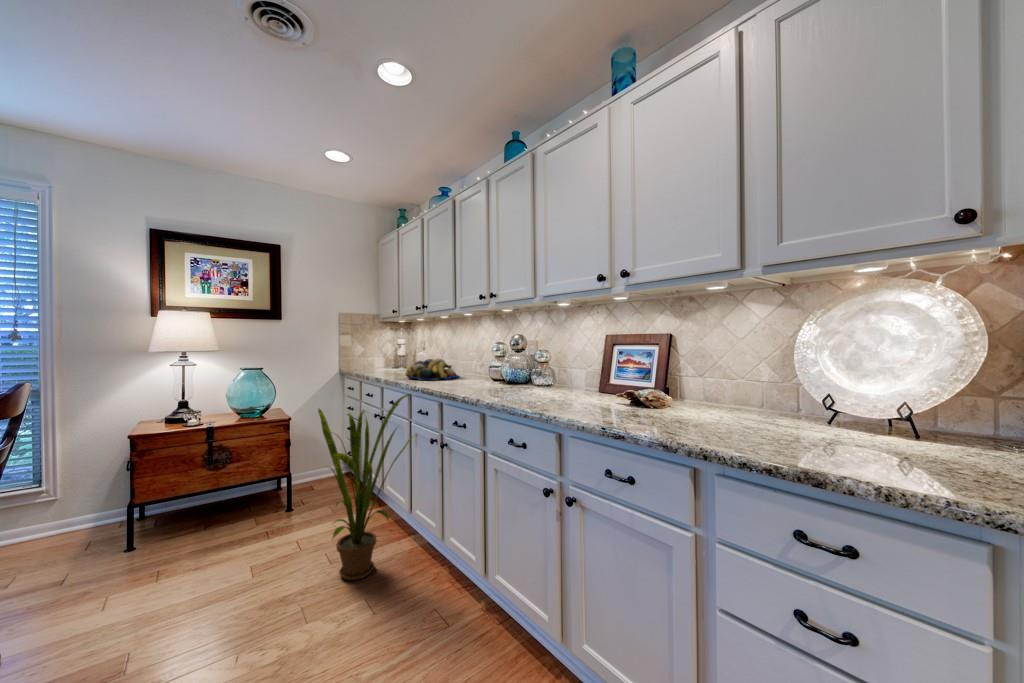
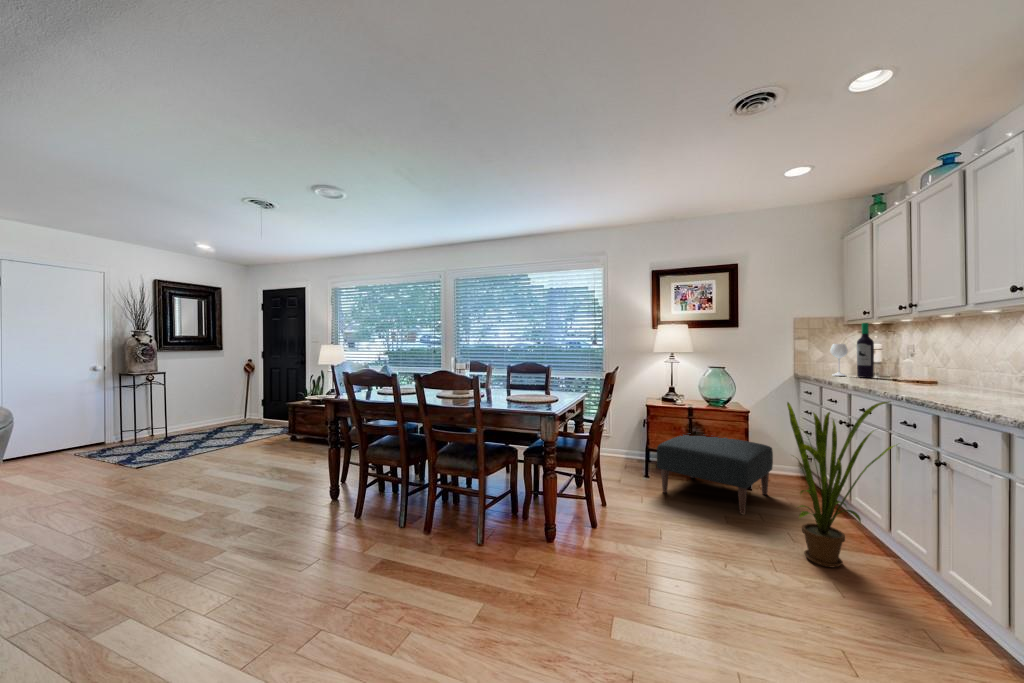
wine bottle: none [368,320,400,370] -> present [830,323,874,378]
fruit bowl: present [406,359,458,380] -> none [882,367,968,392]
ottoman: none [148,453,314,558] -> present [657,435,773,514]

